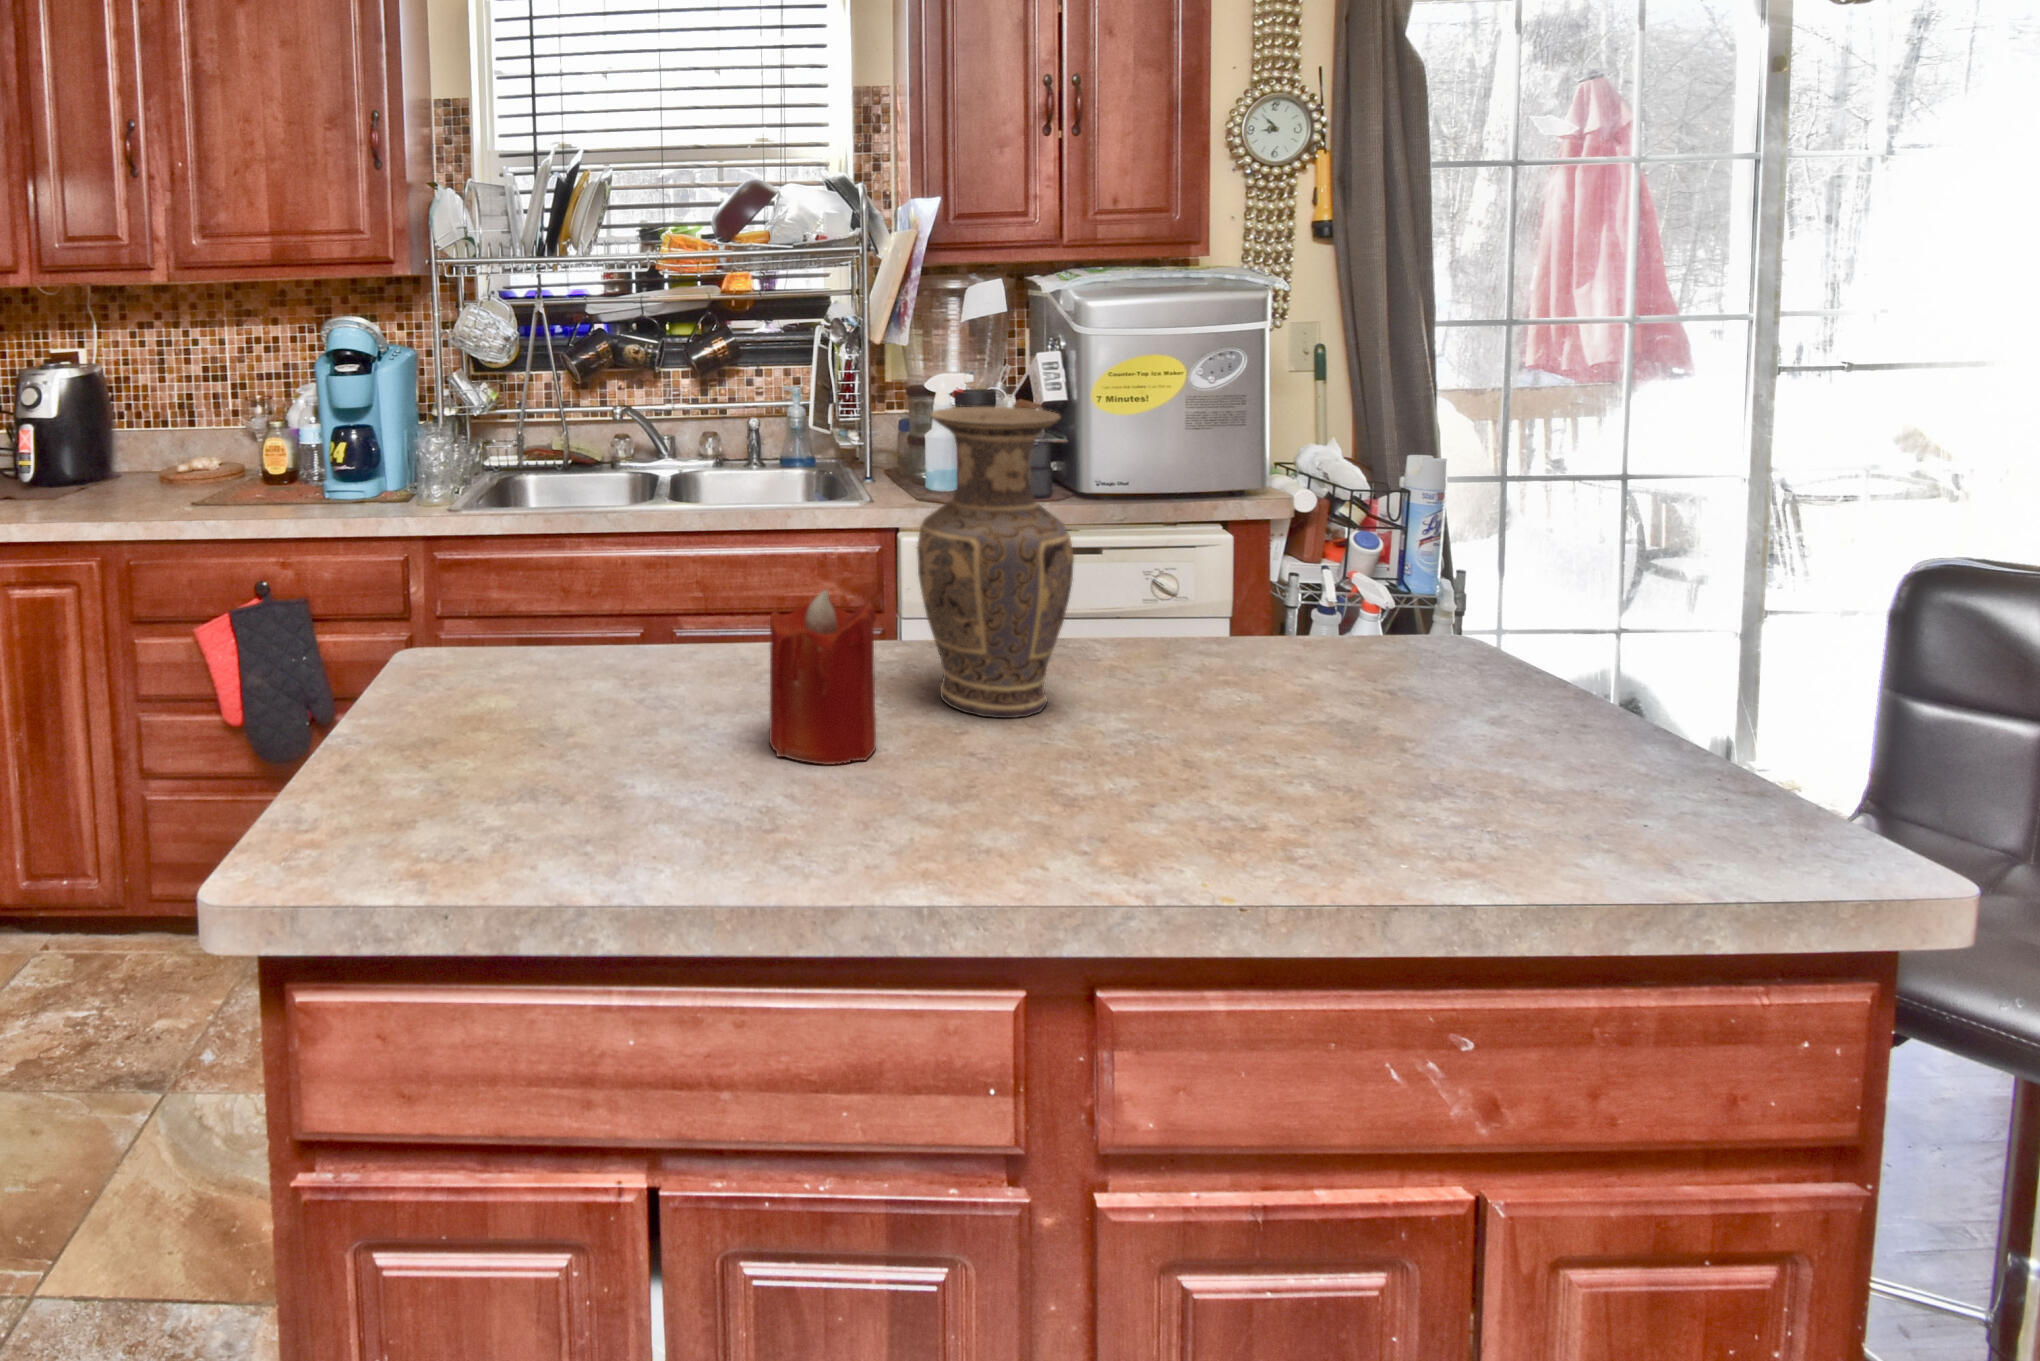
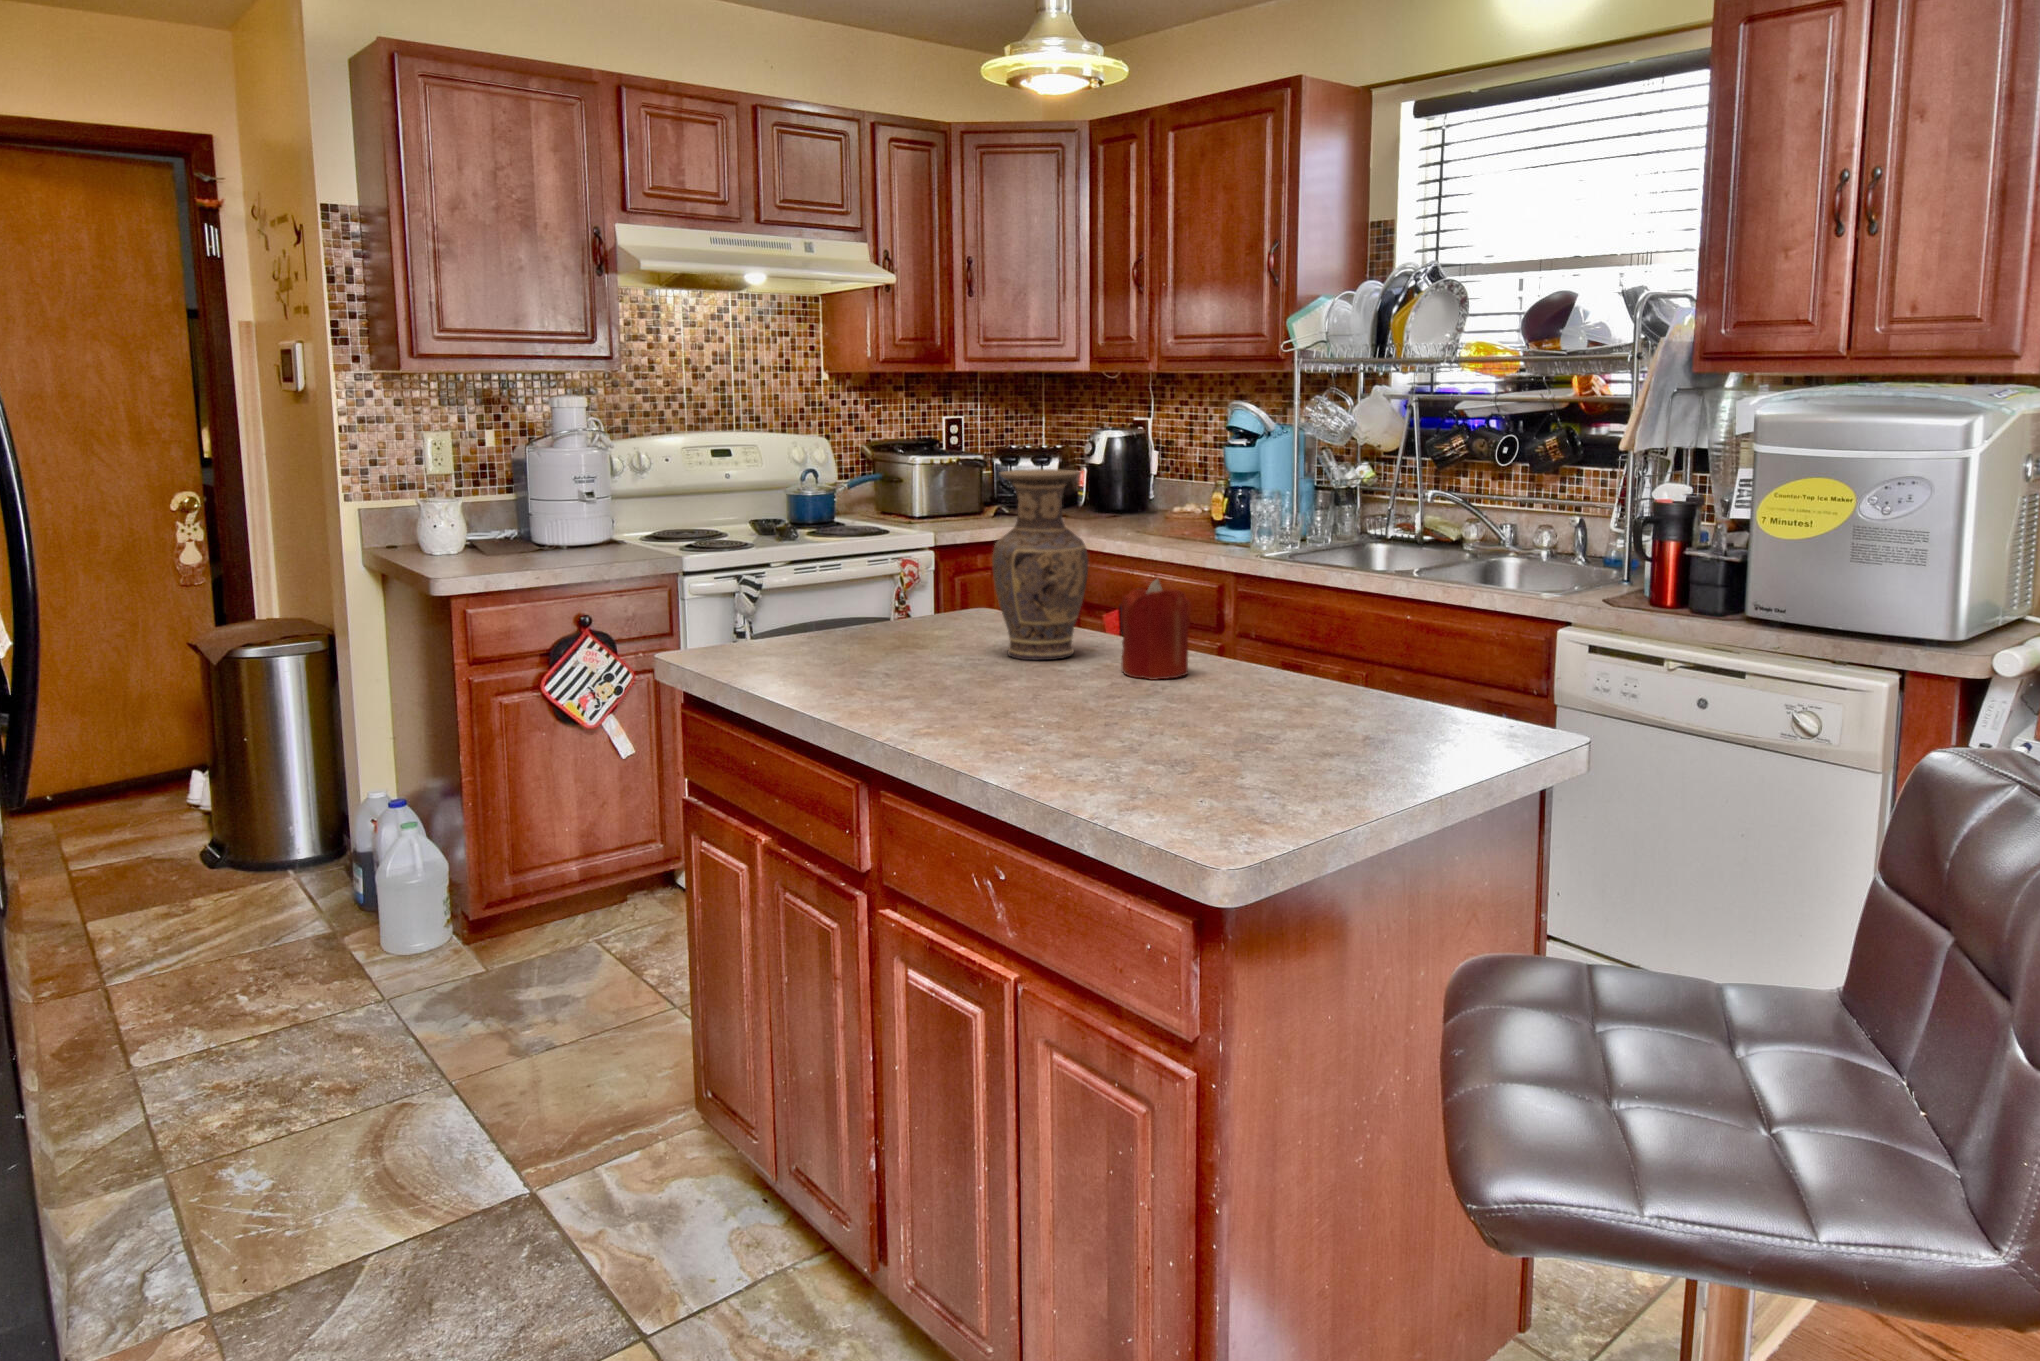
candle: present [769,590,876,765] -> present [1121,579,1191,680]

